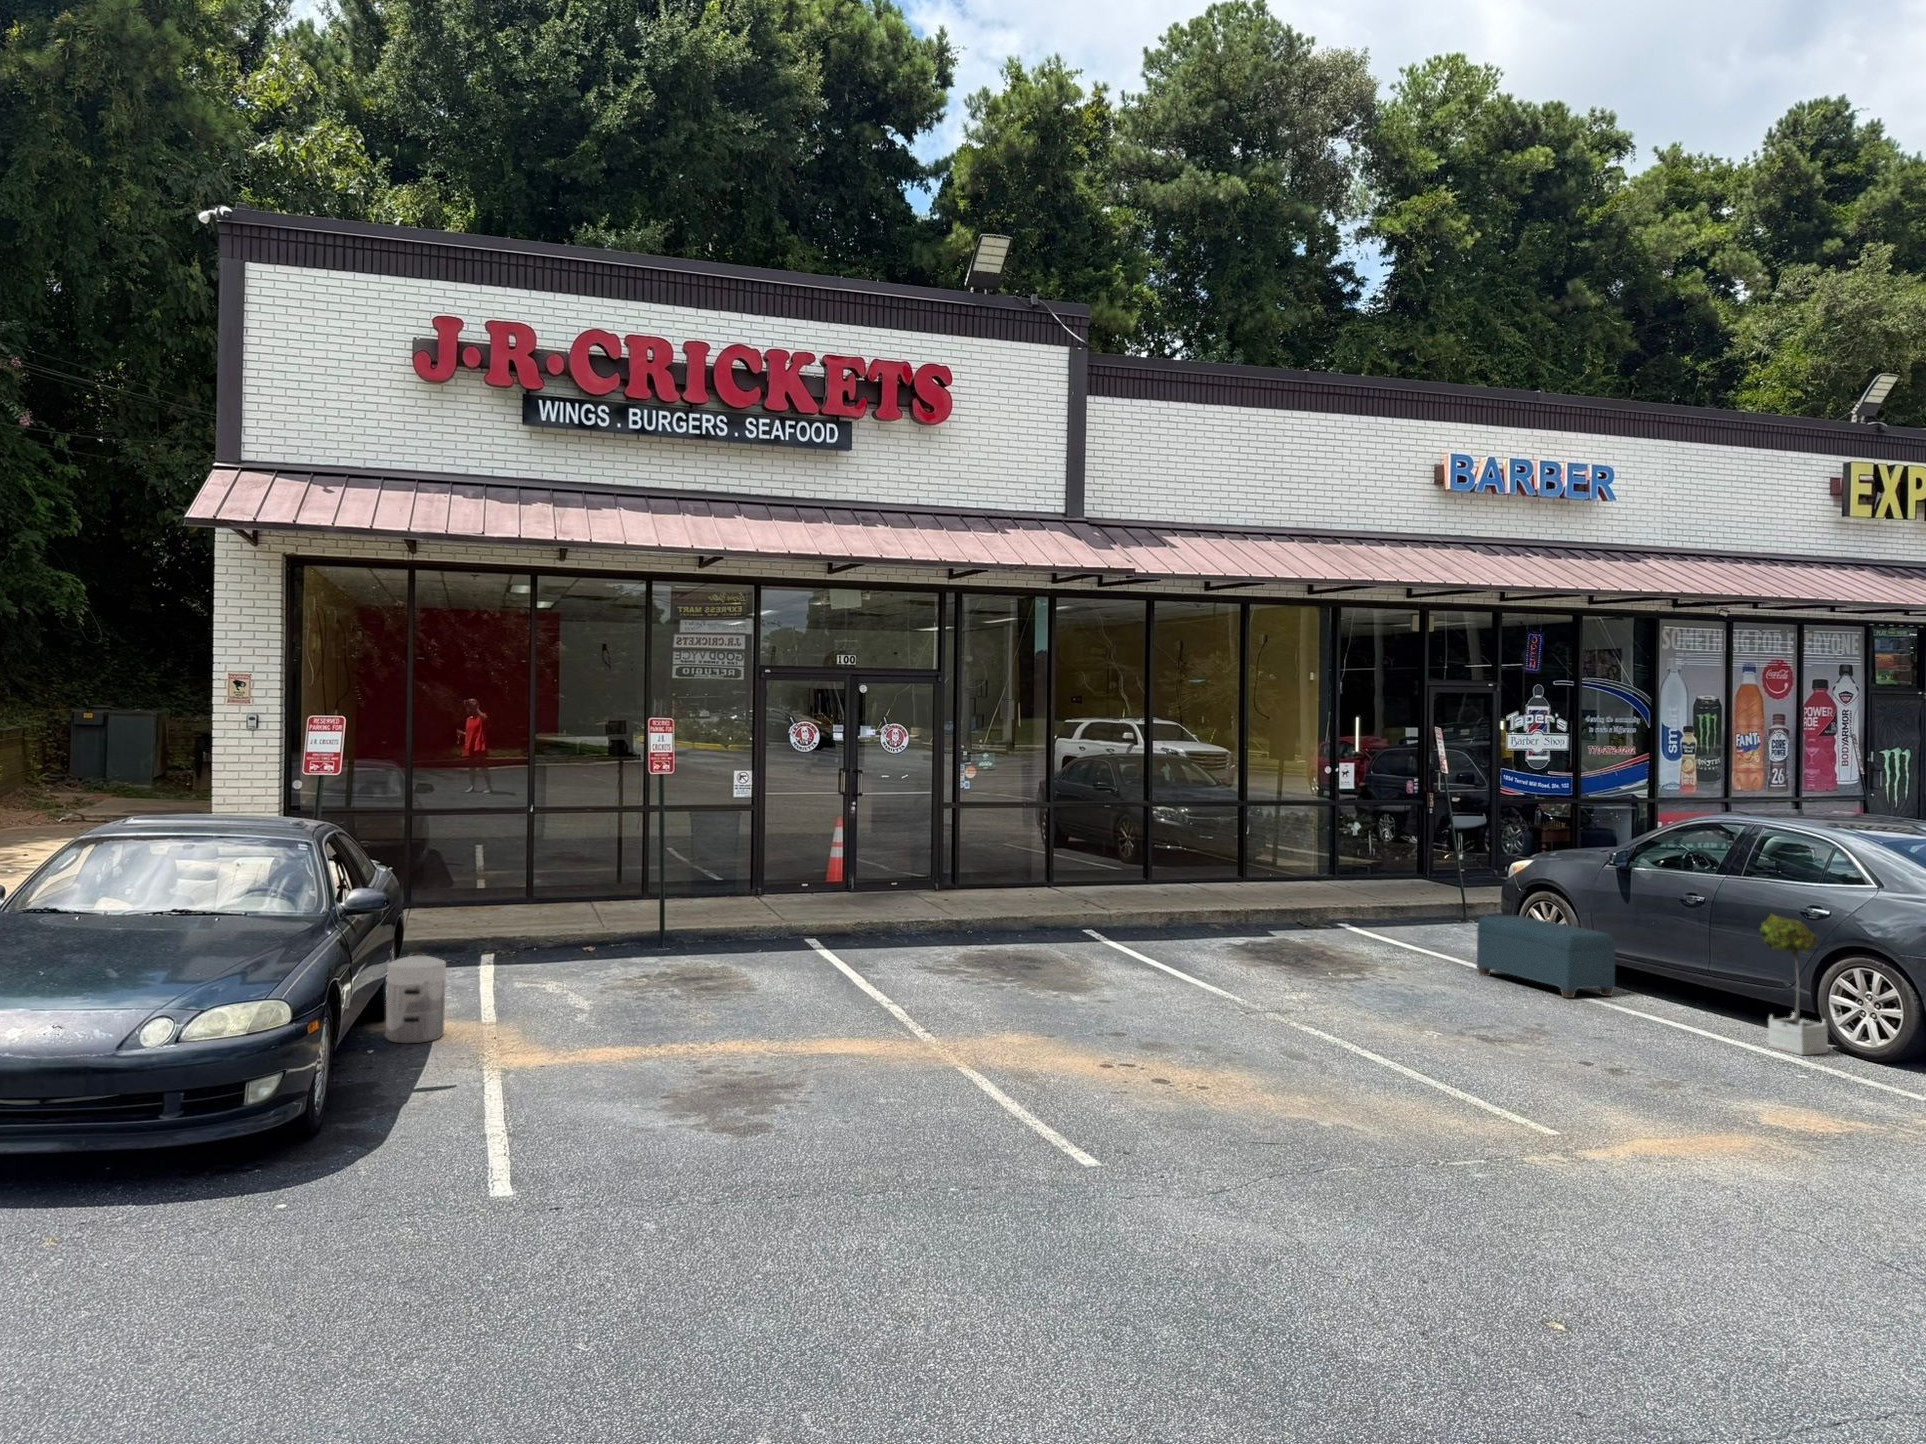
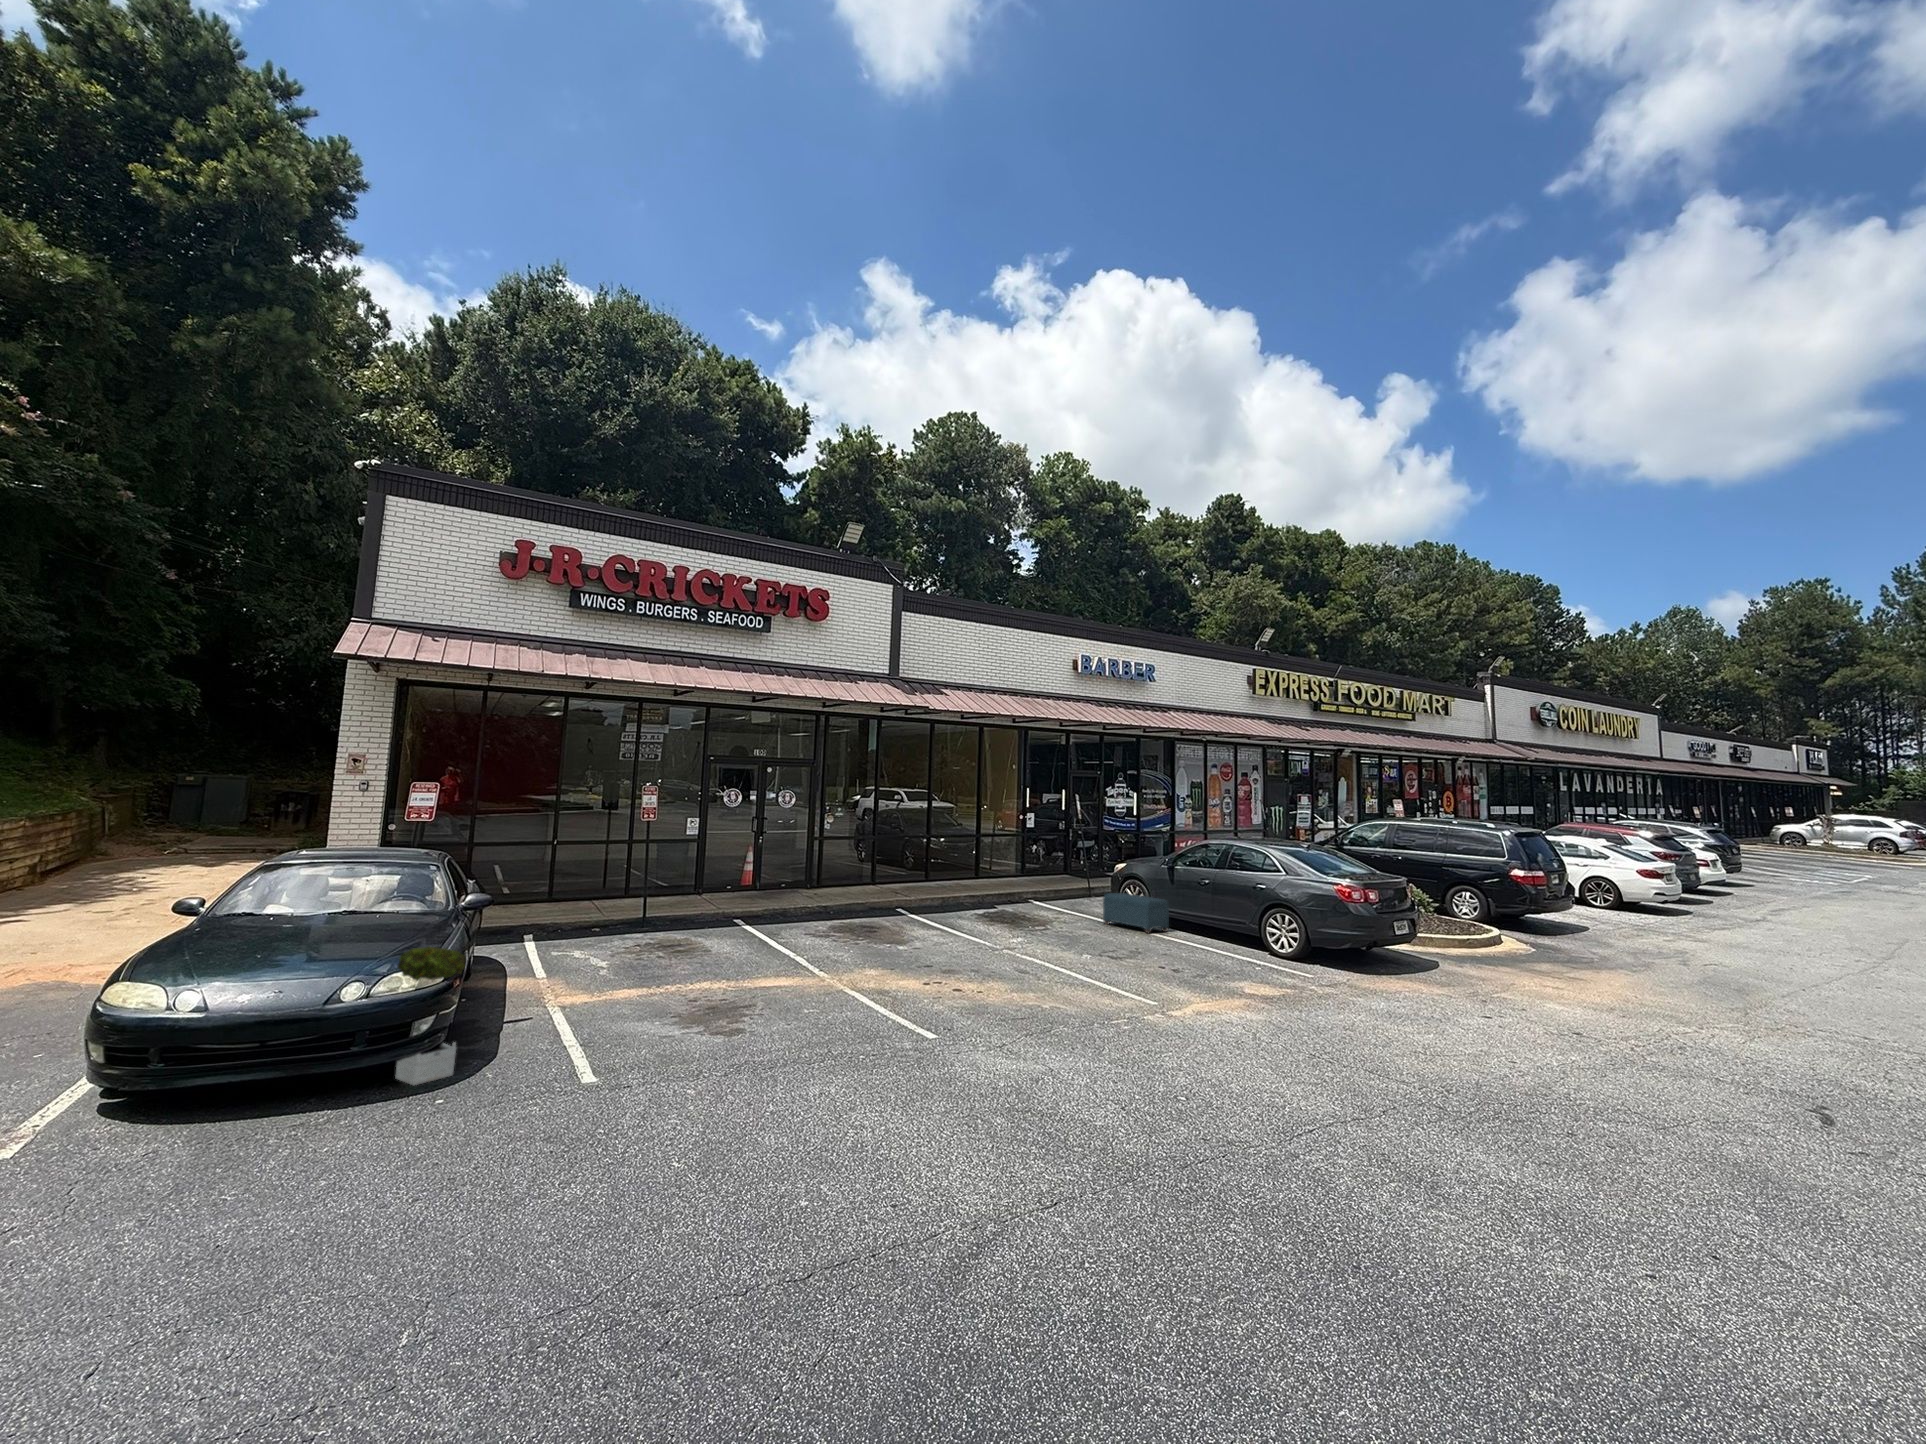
potted tree: present [1760,914,1828,1055] -> present [395,946,465,1085]
waste bin: present [385,956,446,1043] -> none [487,929,532,987]

